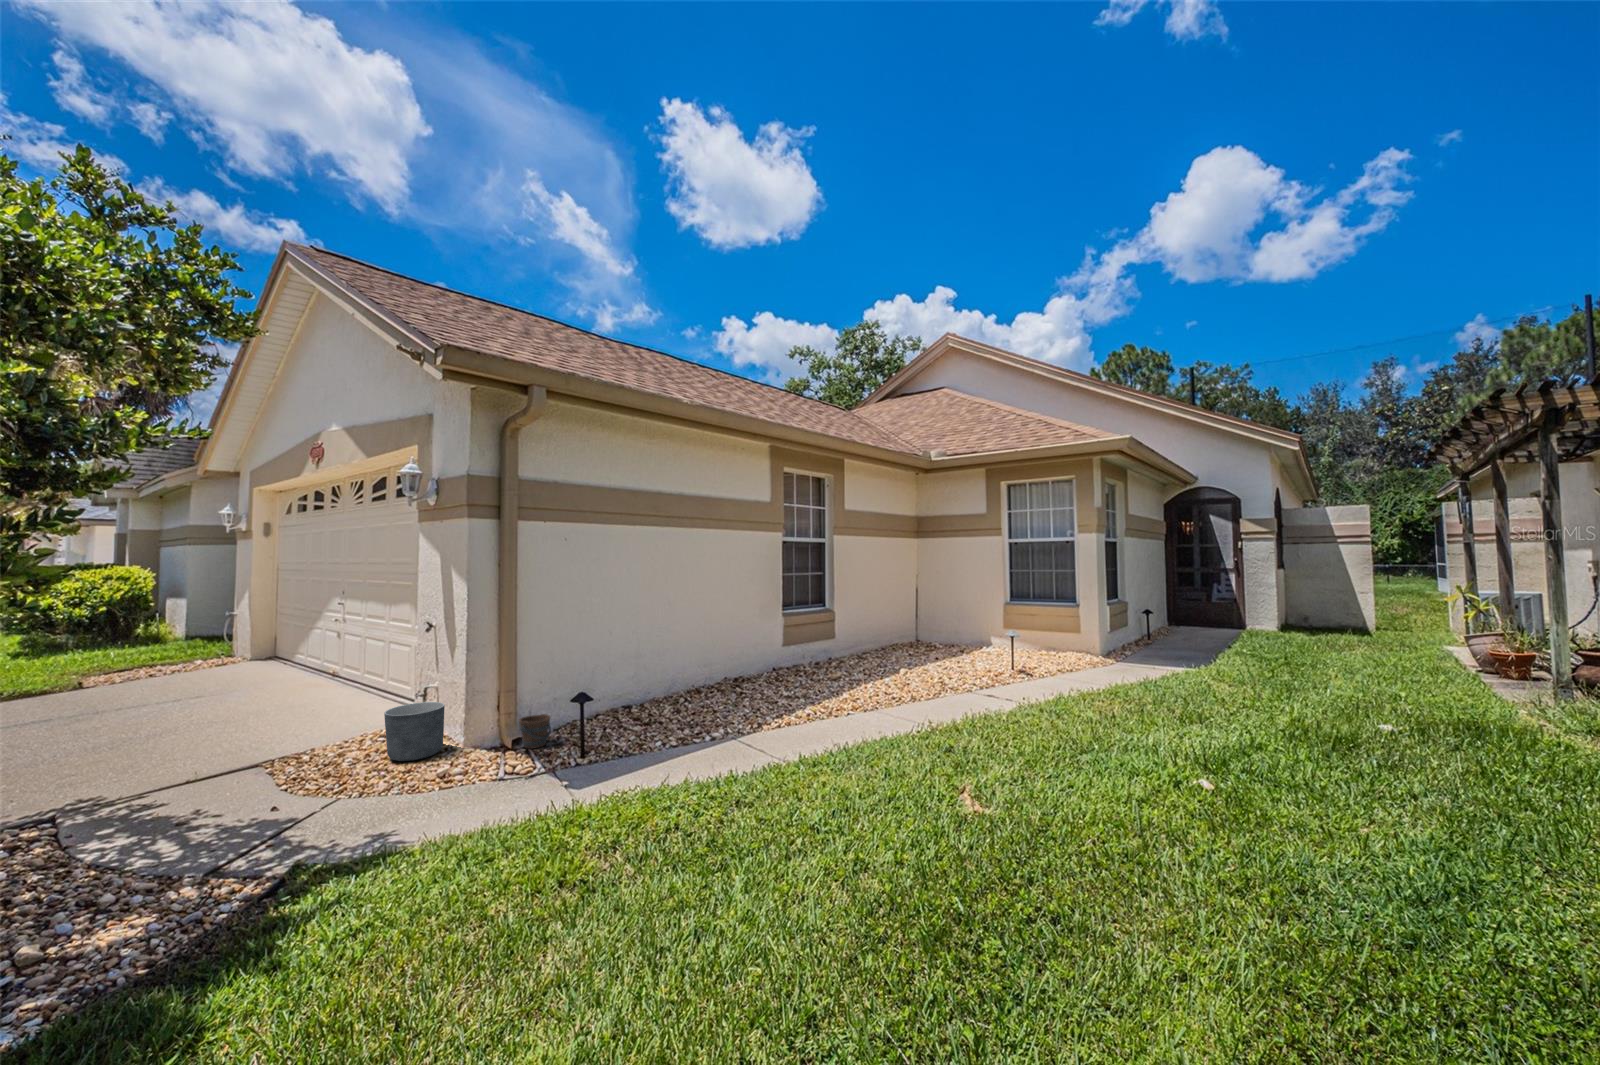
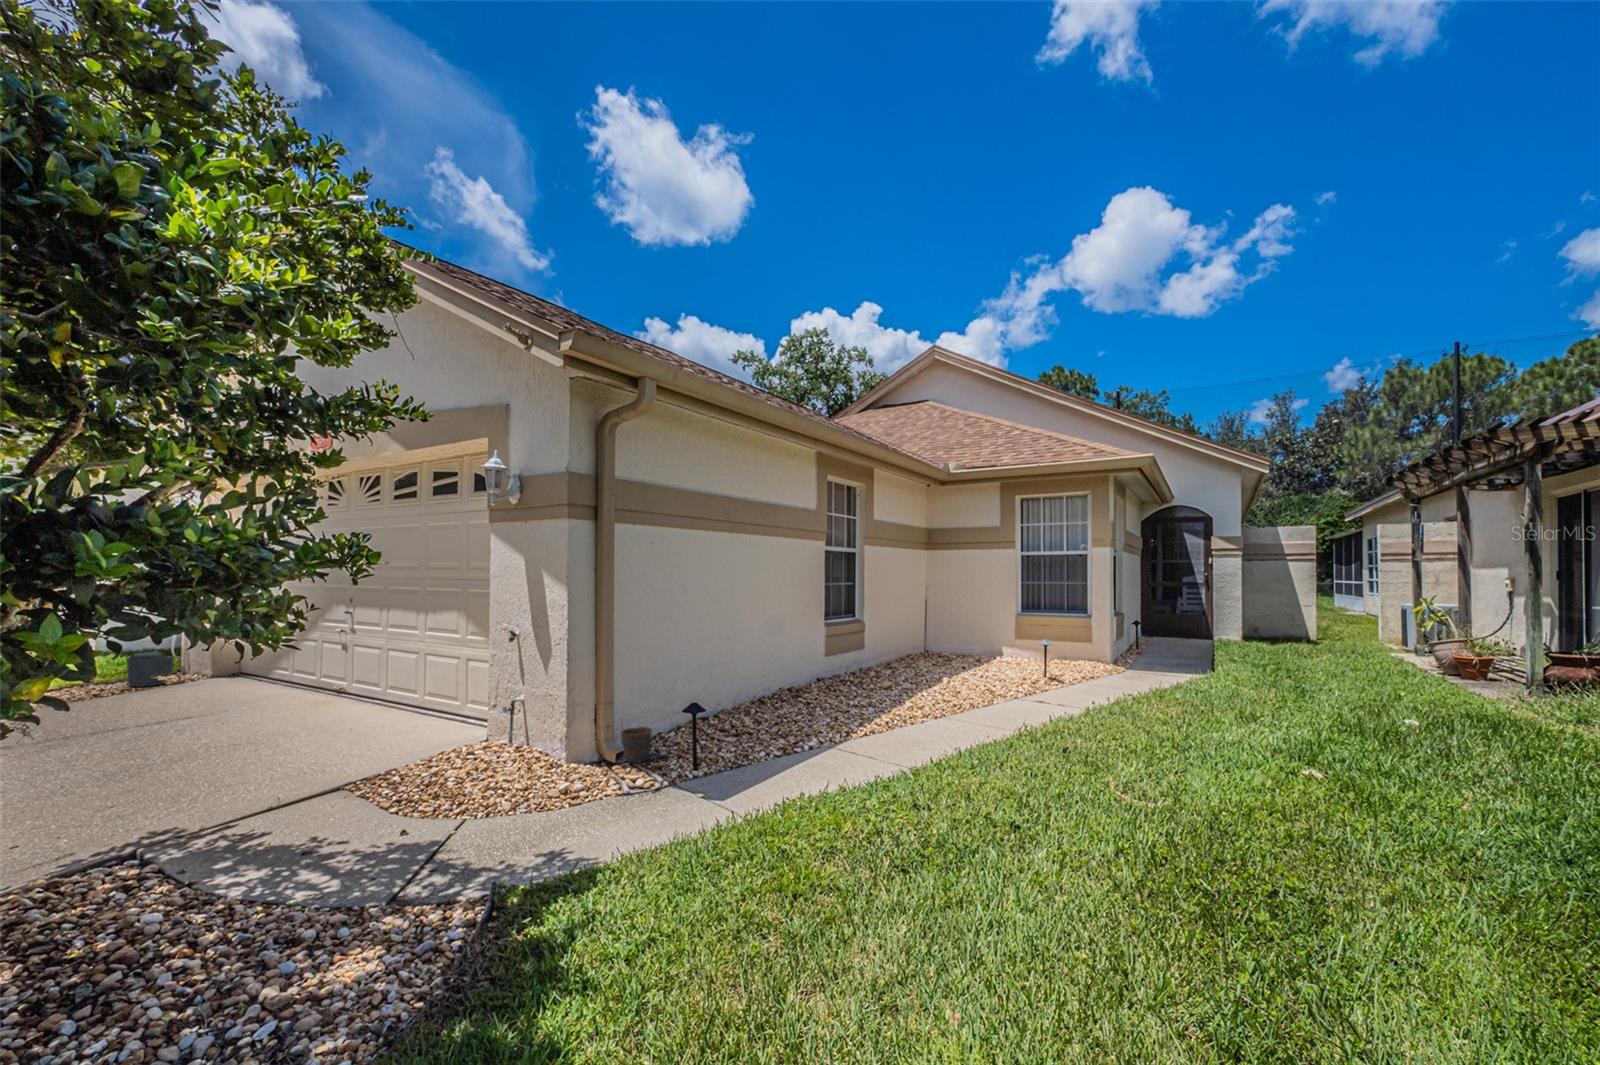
planter: present [384,702,445,761] -> present [127,651,173,687]

